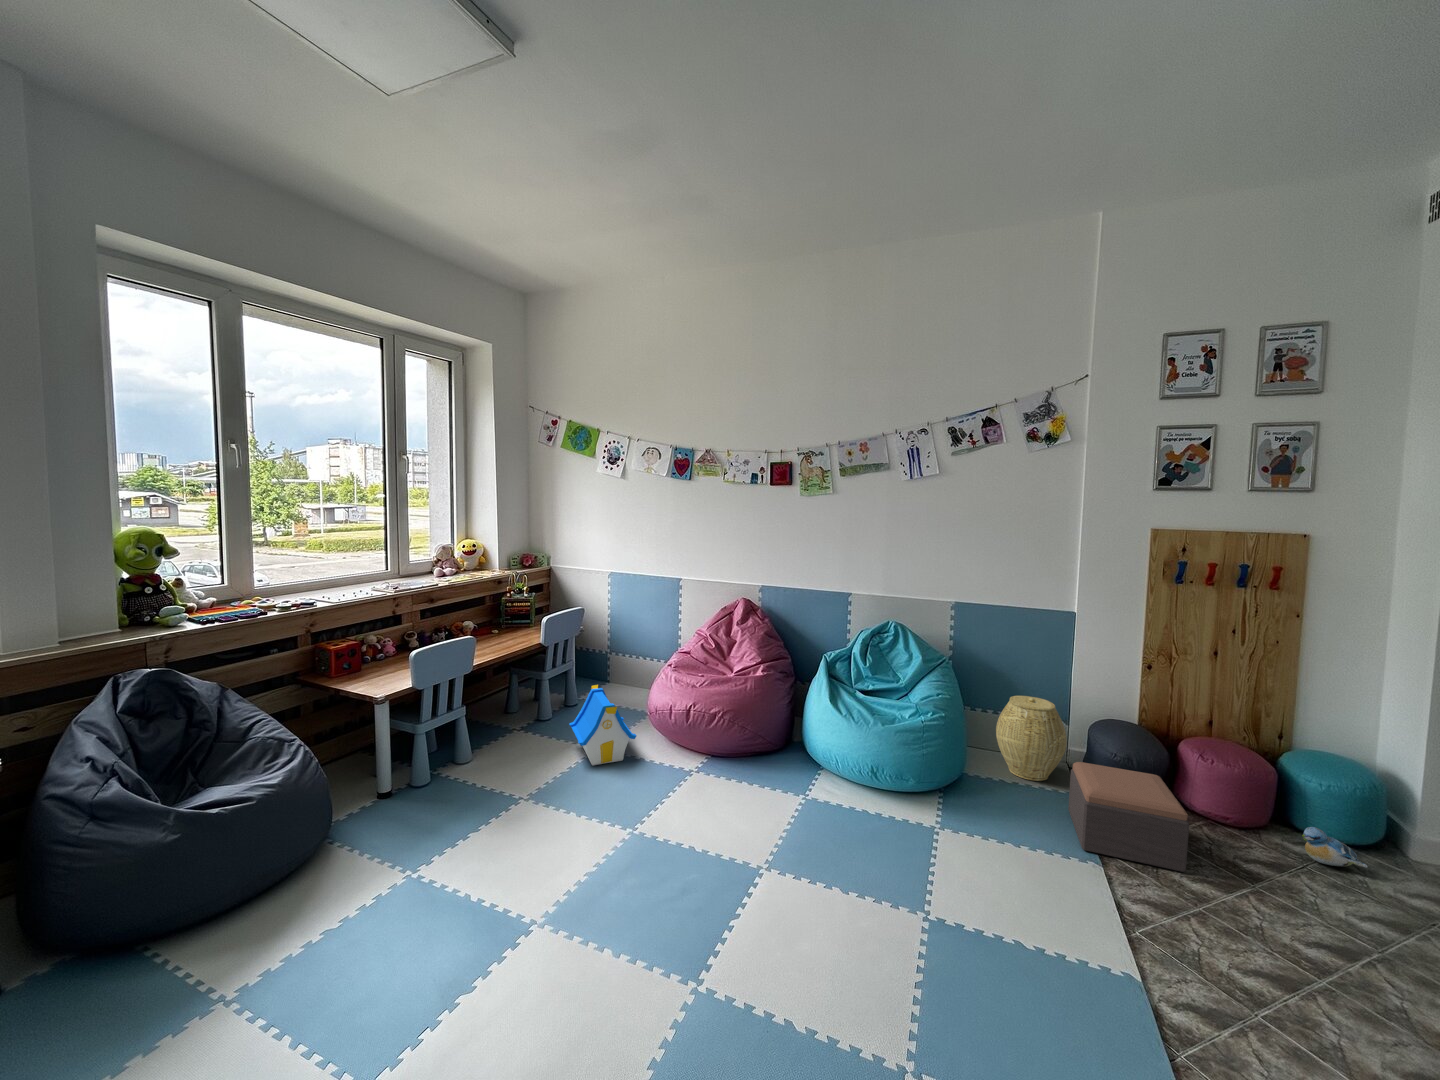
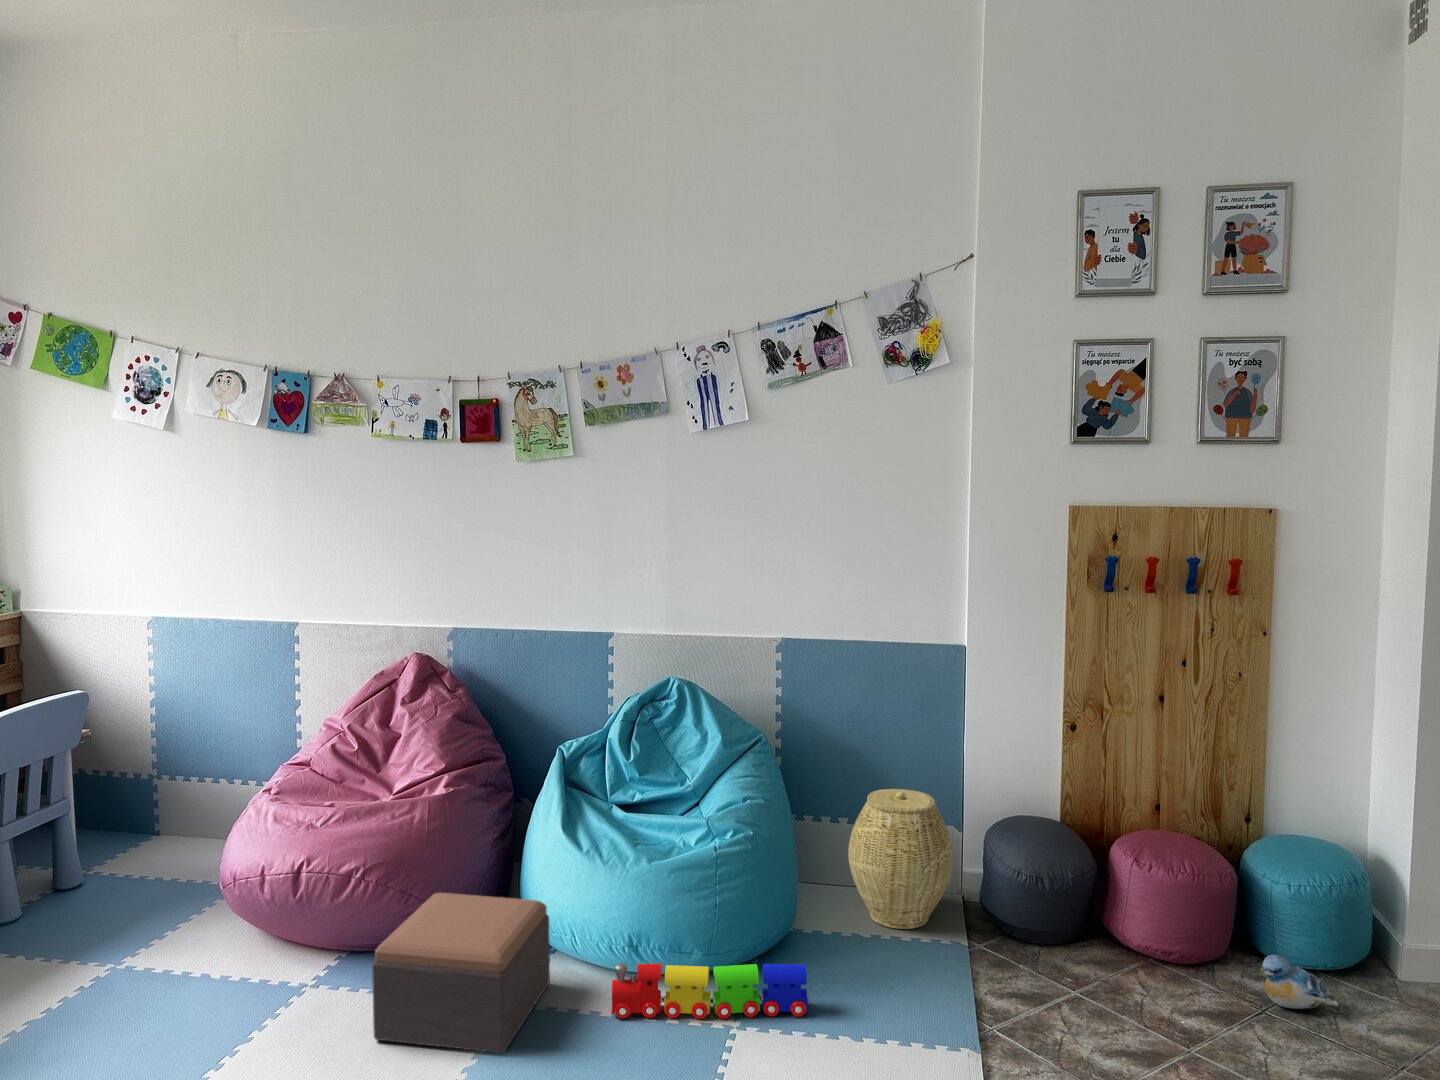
toy house: present [569,685,636,765] -> none [41,845,185,1011]
footstool: present [1068,762,1189,872] -> present [372,892,550,1053]
toy train: none [863,776,982,821] -> present [612,963,809,1019]

